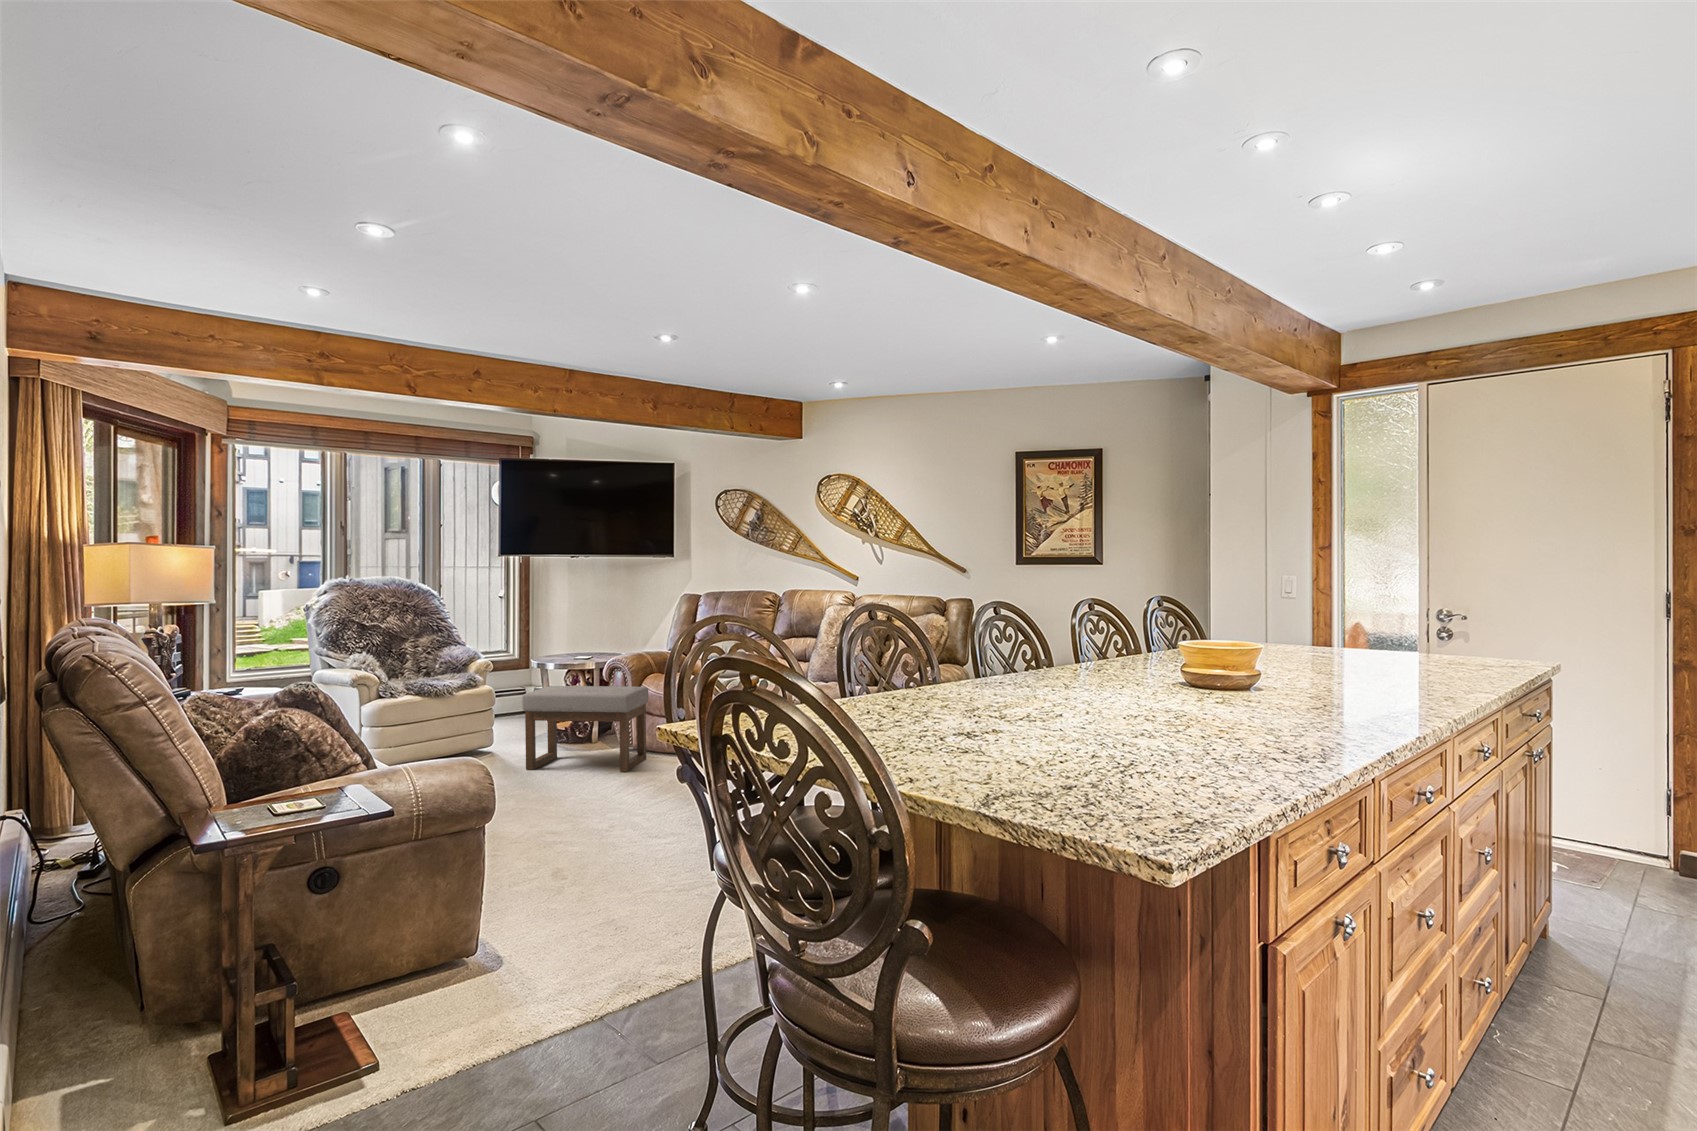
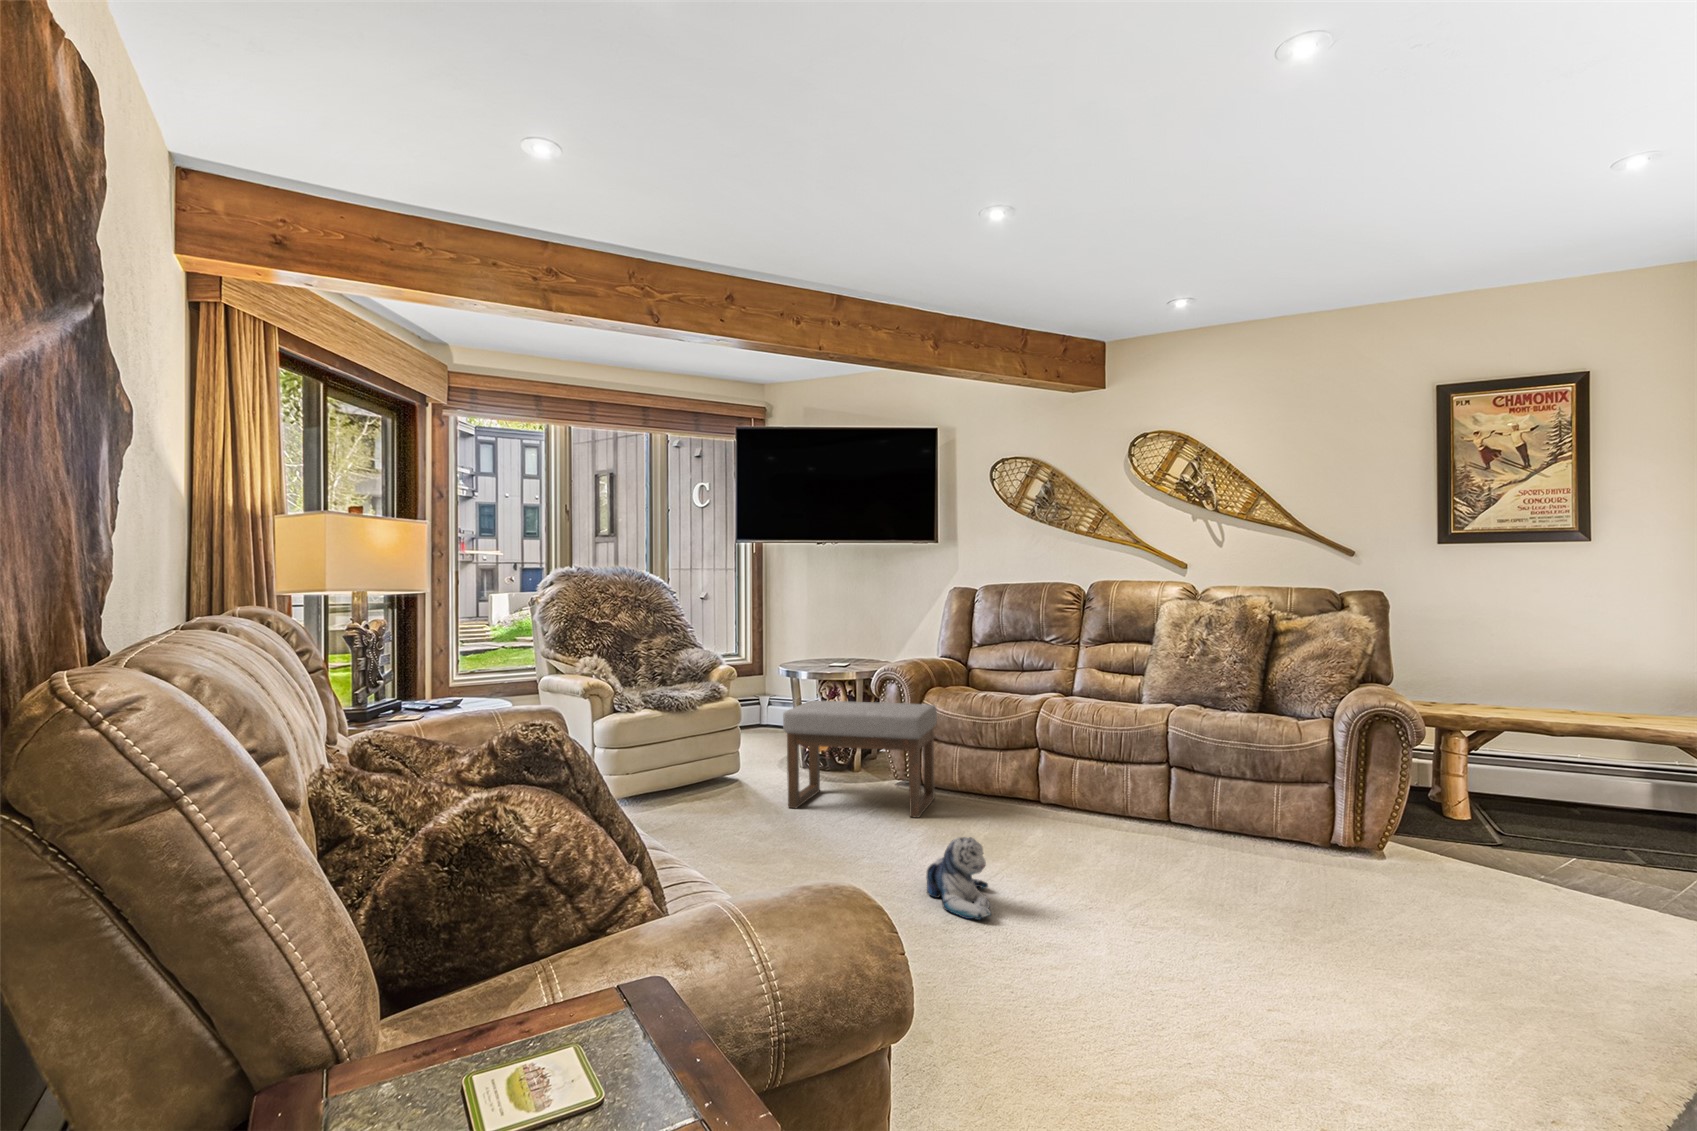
plush toy: none [606,774,652,828] -> present [926,837,991,920]

